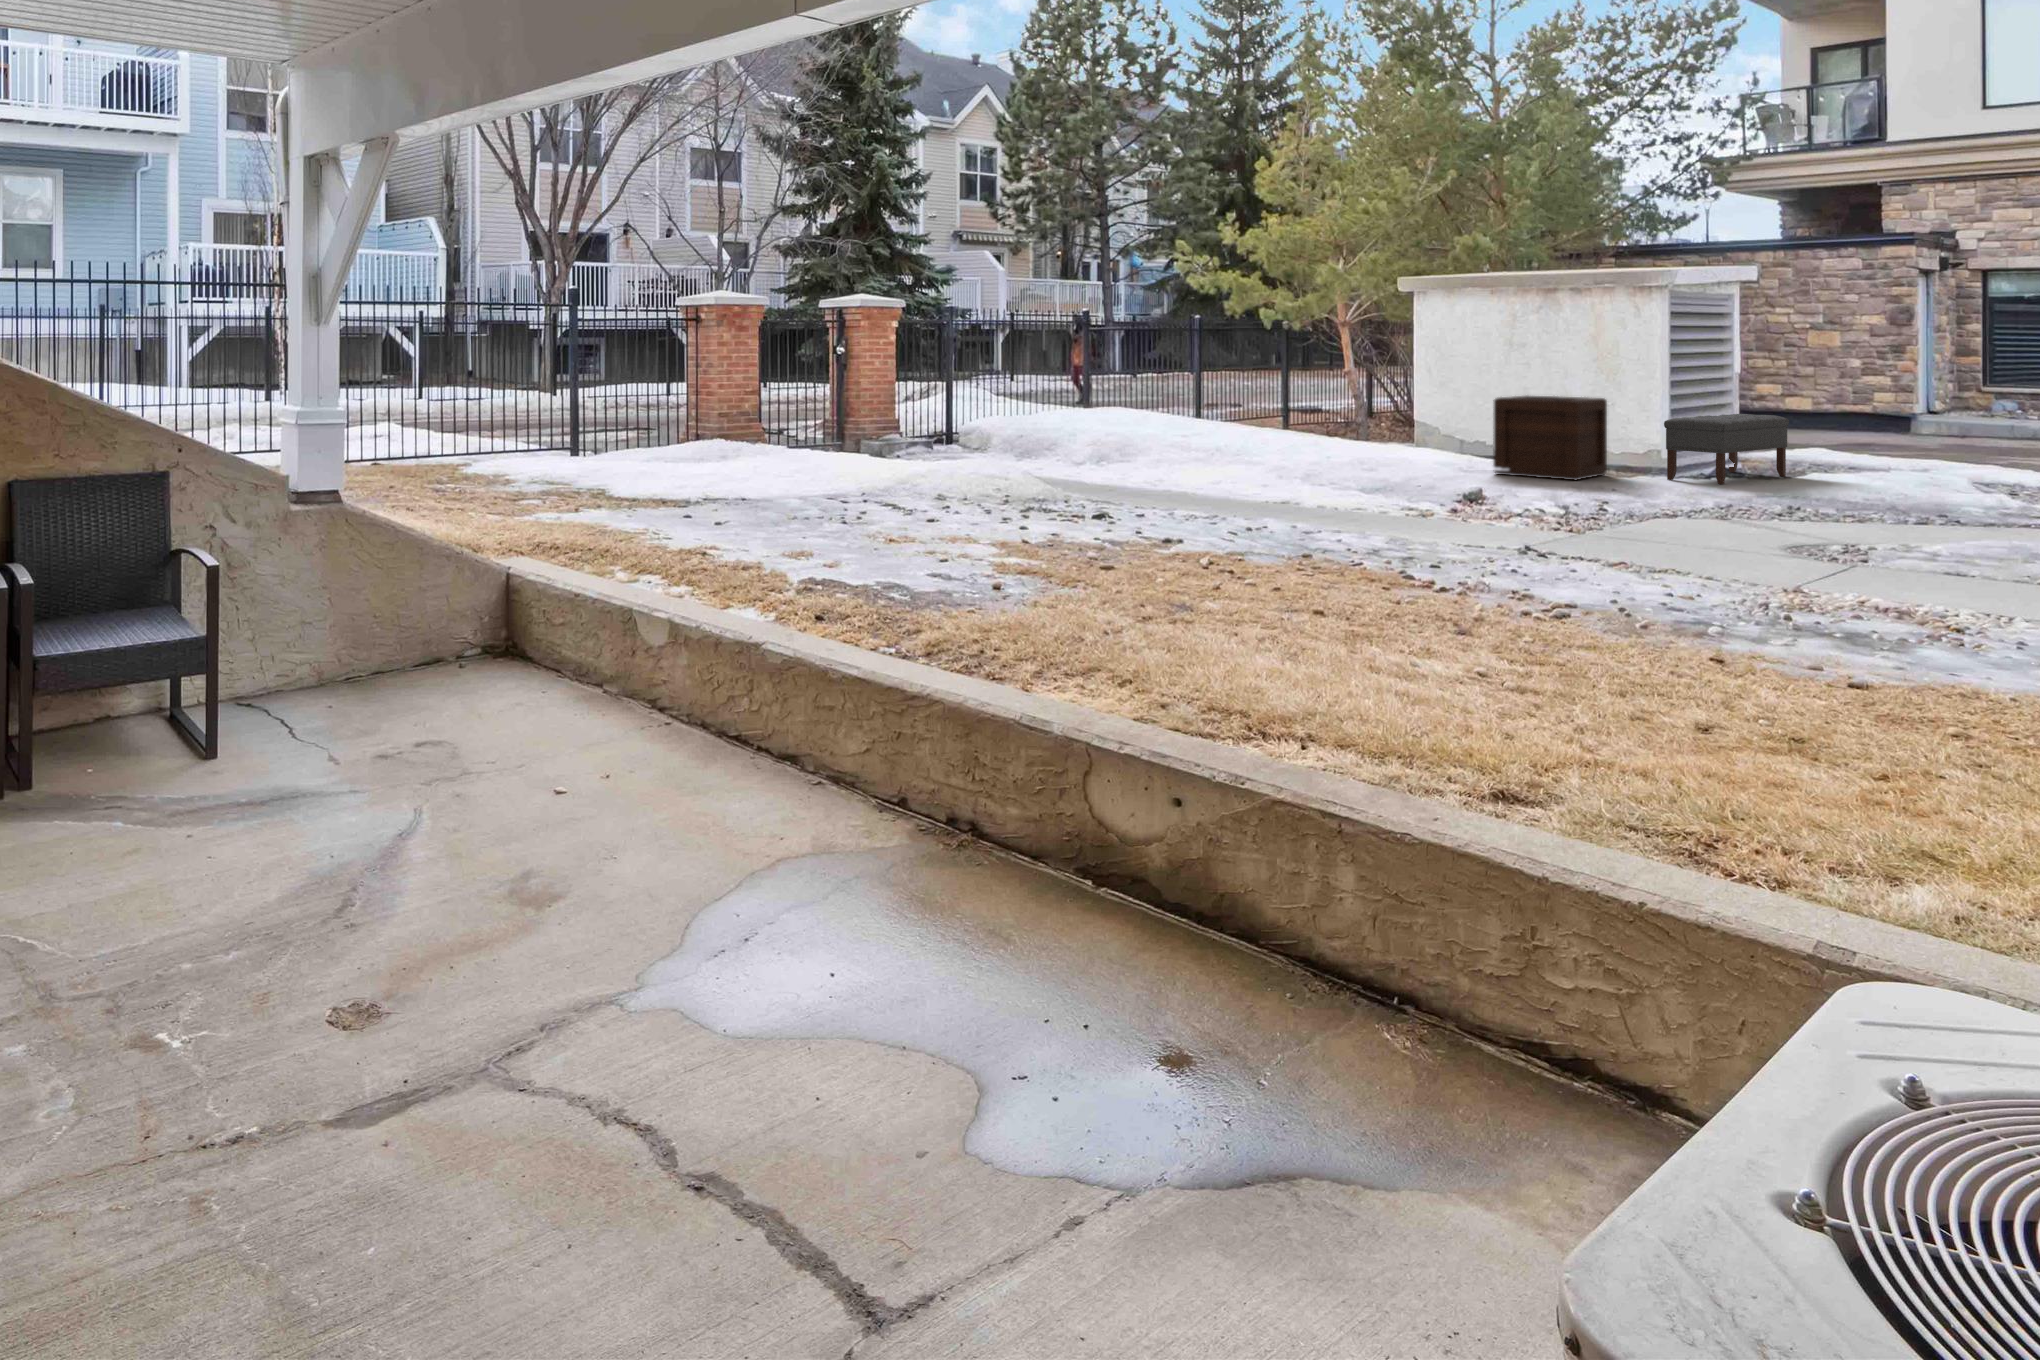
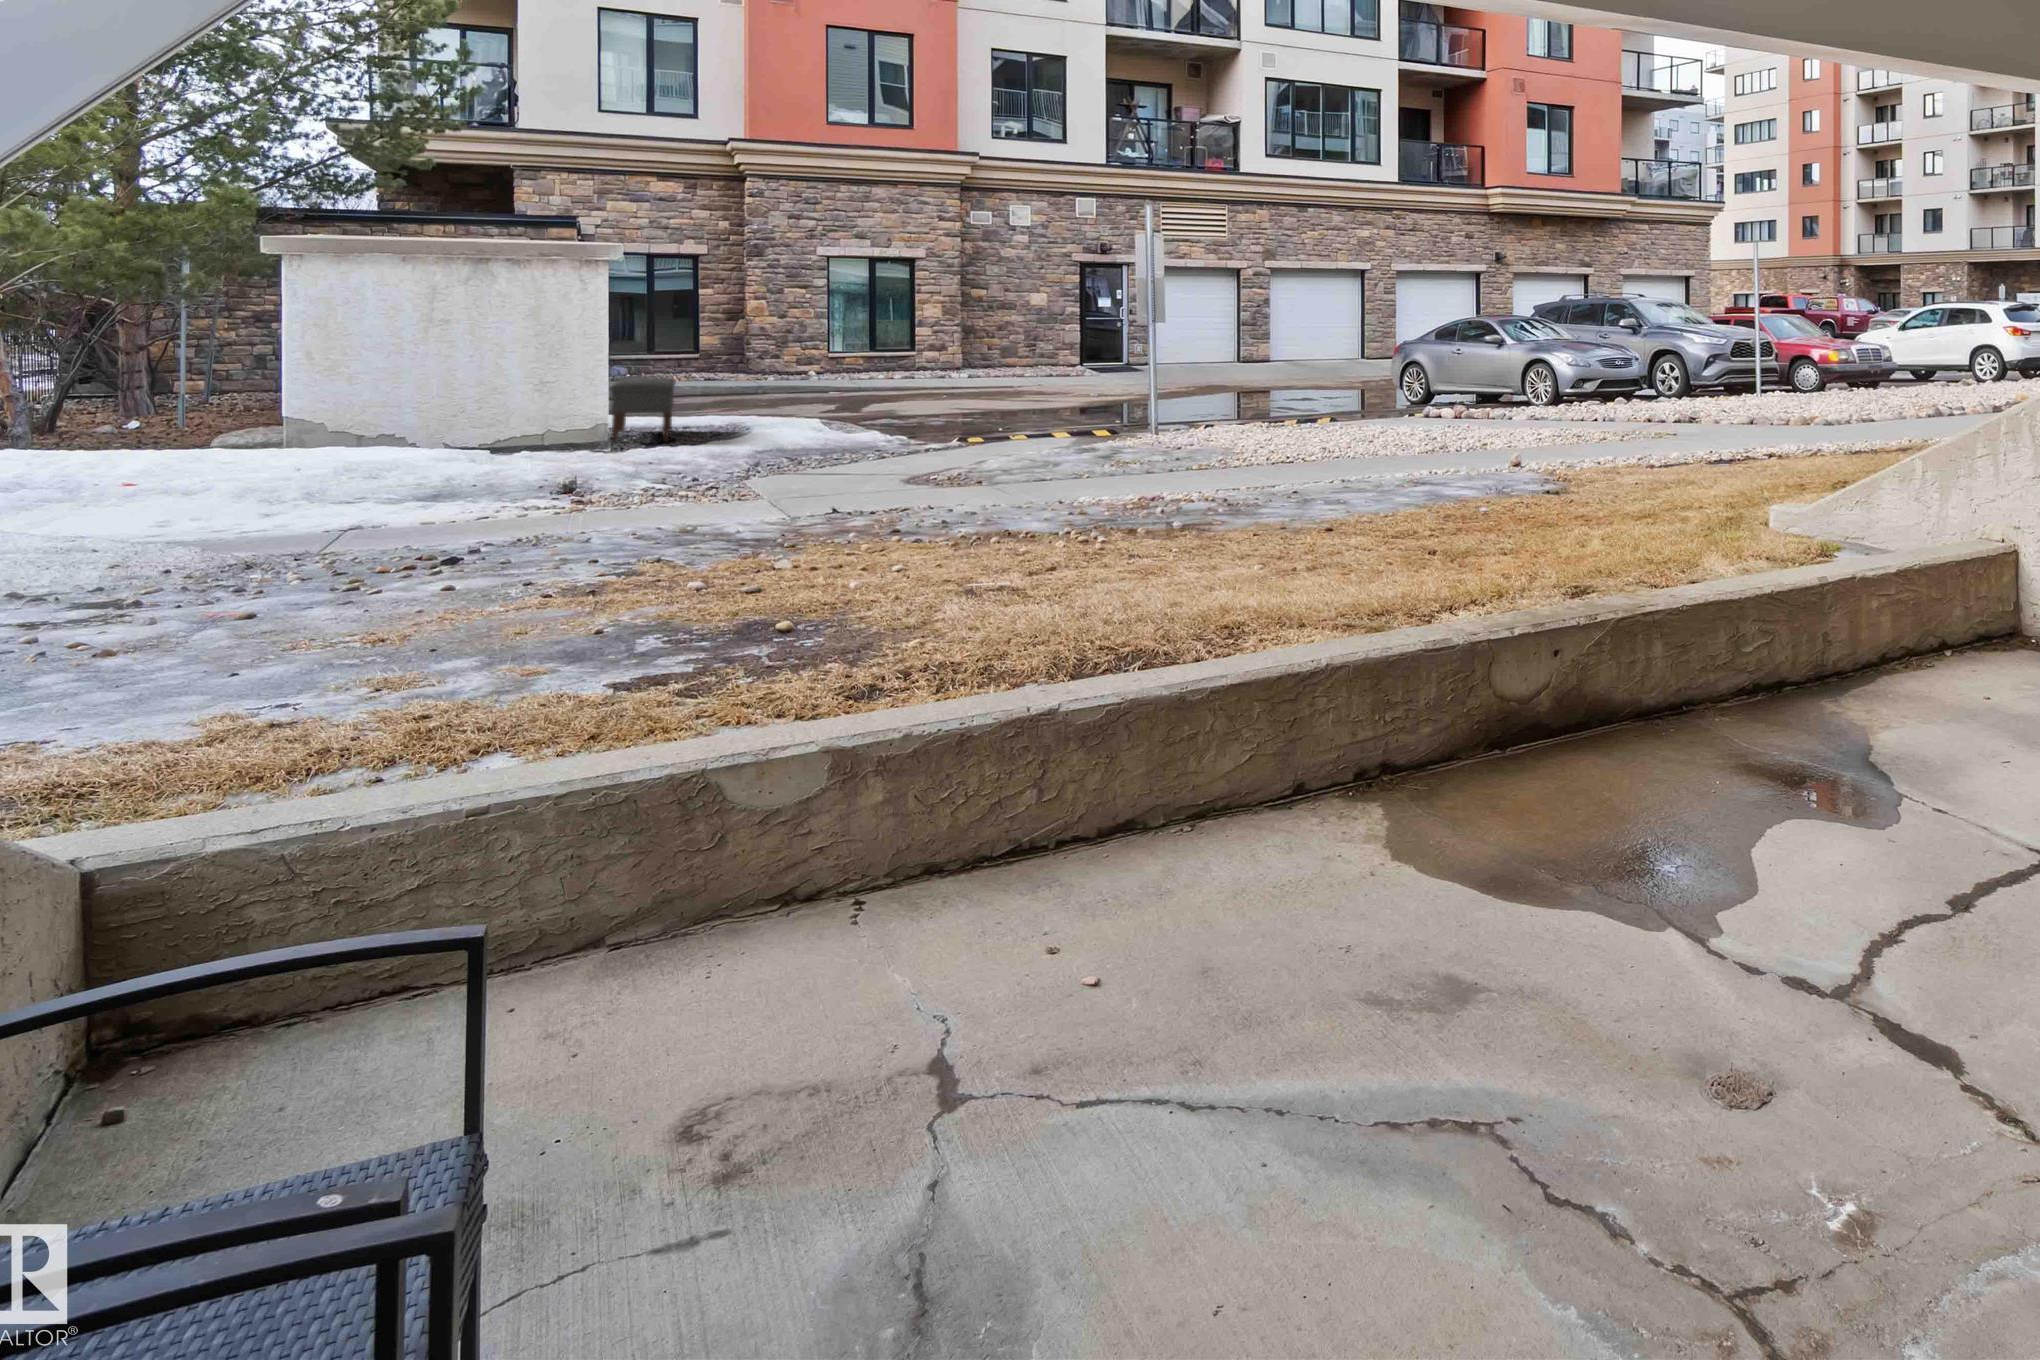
wooden crate: present [1493,395,1607,480] -> none [446,365,557,454]

